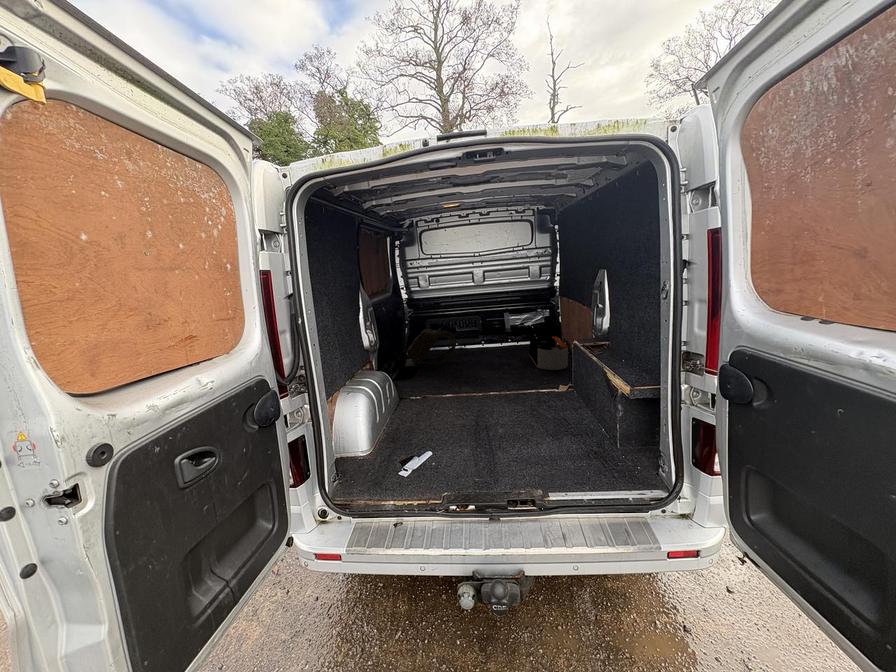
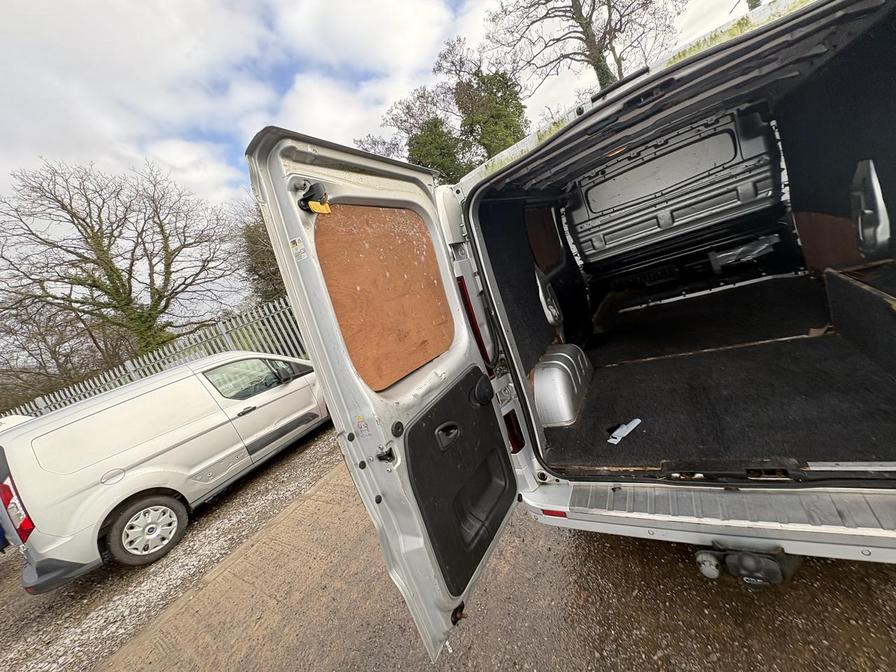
storage bin: present [530,336,568,370] -> none [755,266,827,313]

